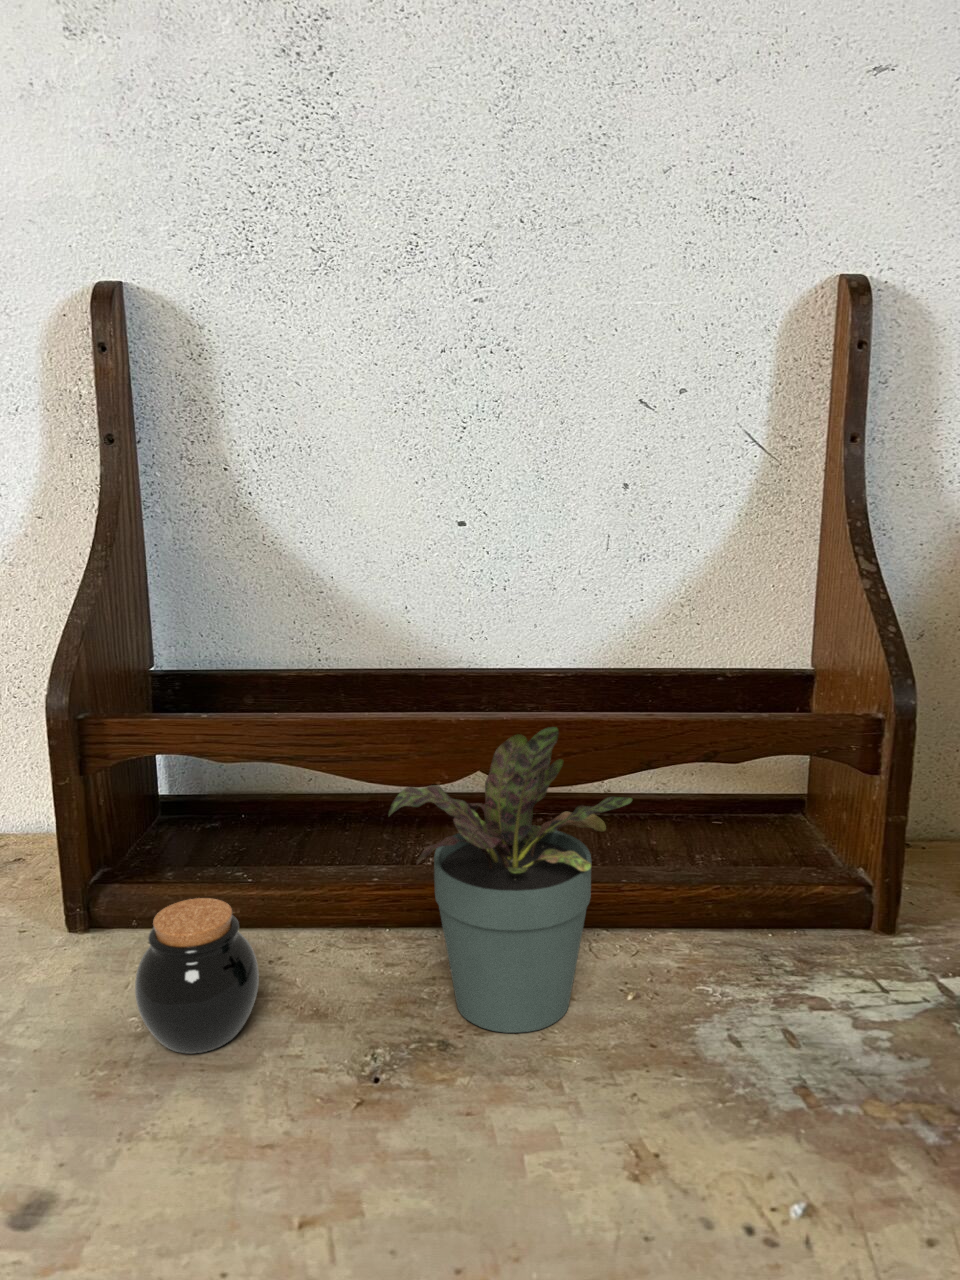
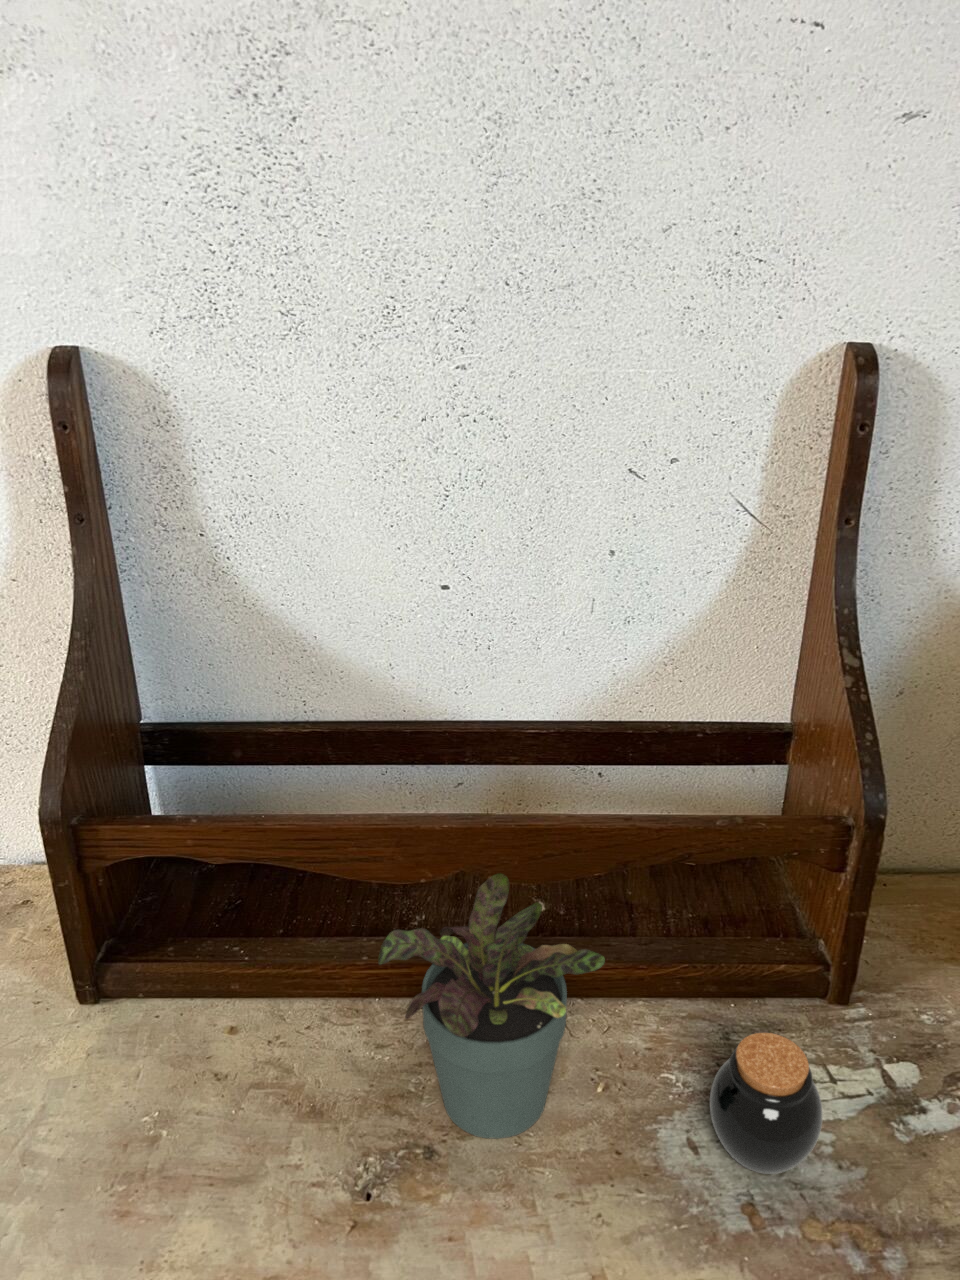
jar: present [135,898,259,1053] -> present [710,1033,822,1174]

